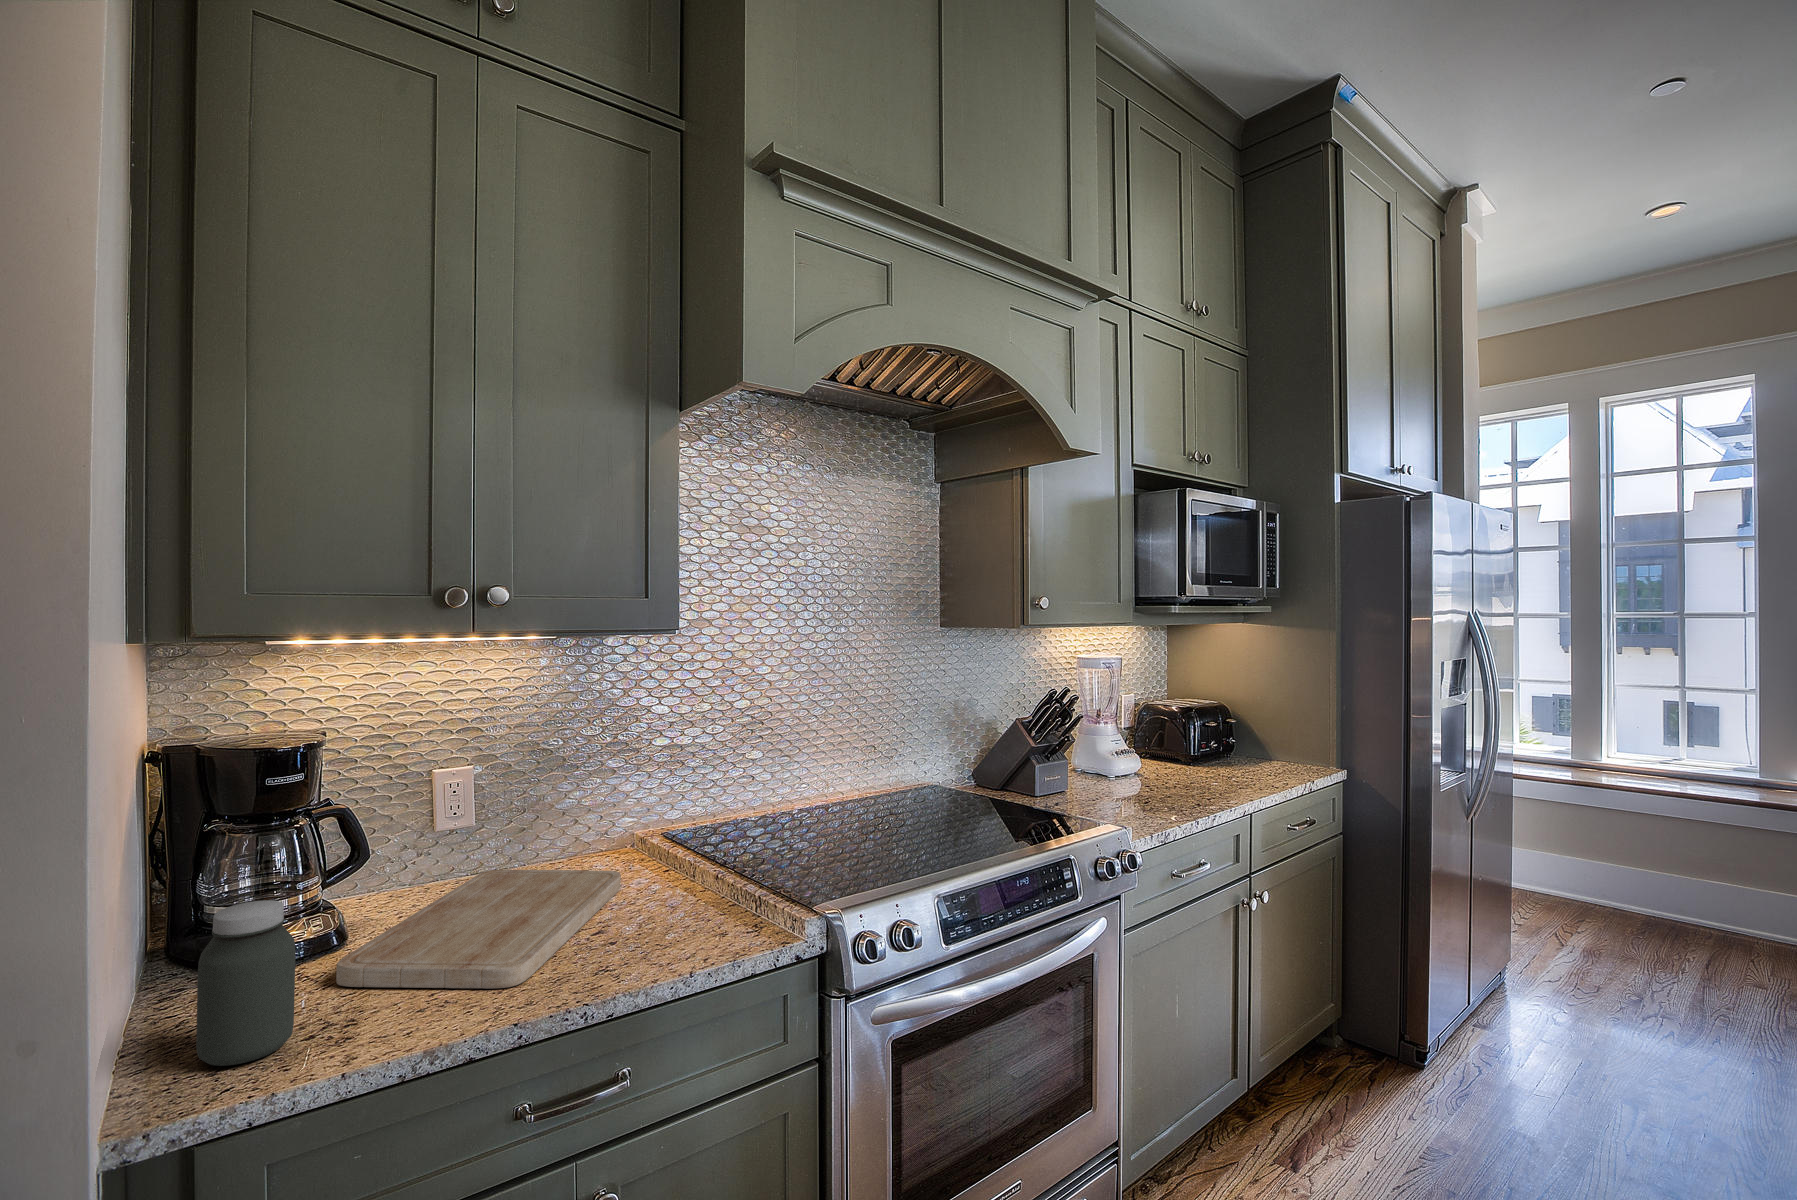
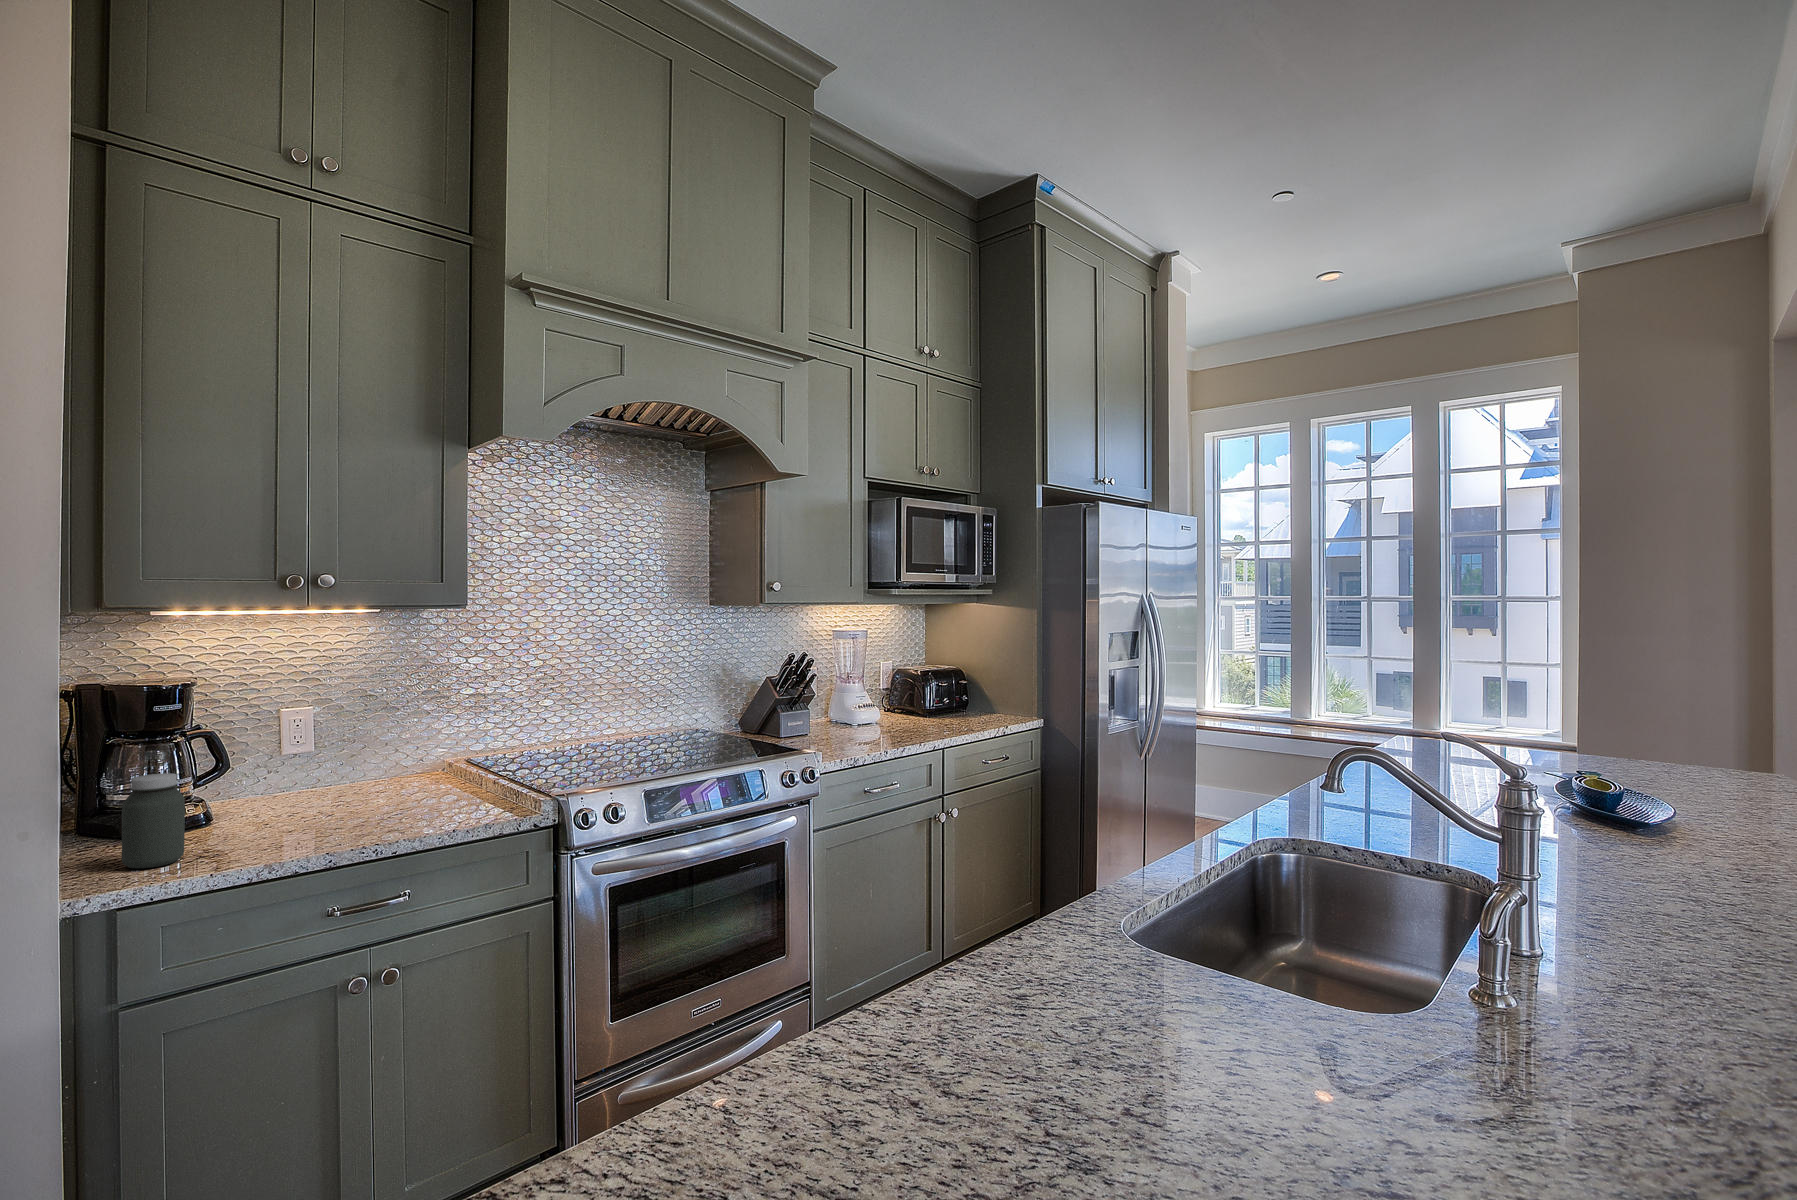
cutting board: present [336,870,621,989] -> none [210,780,425,838]

